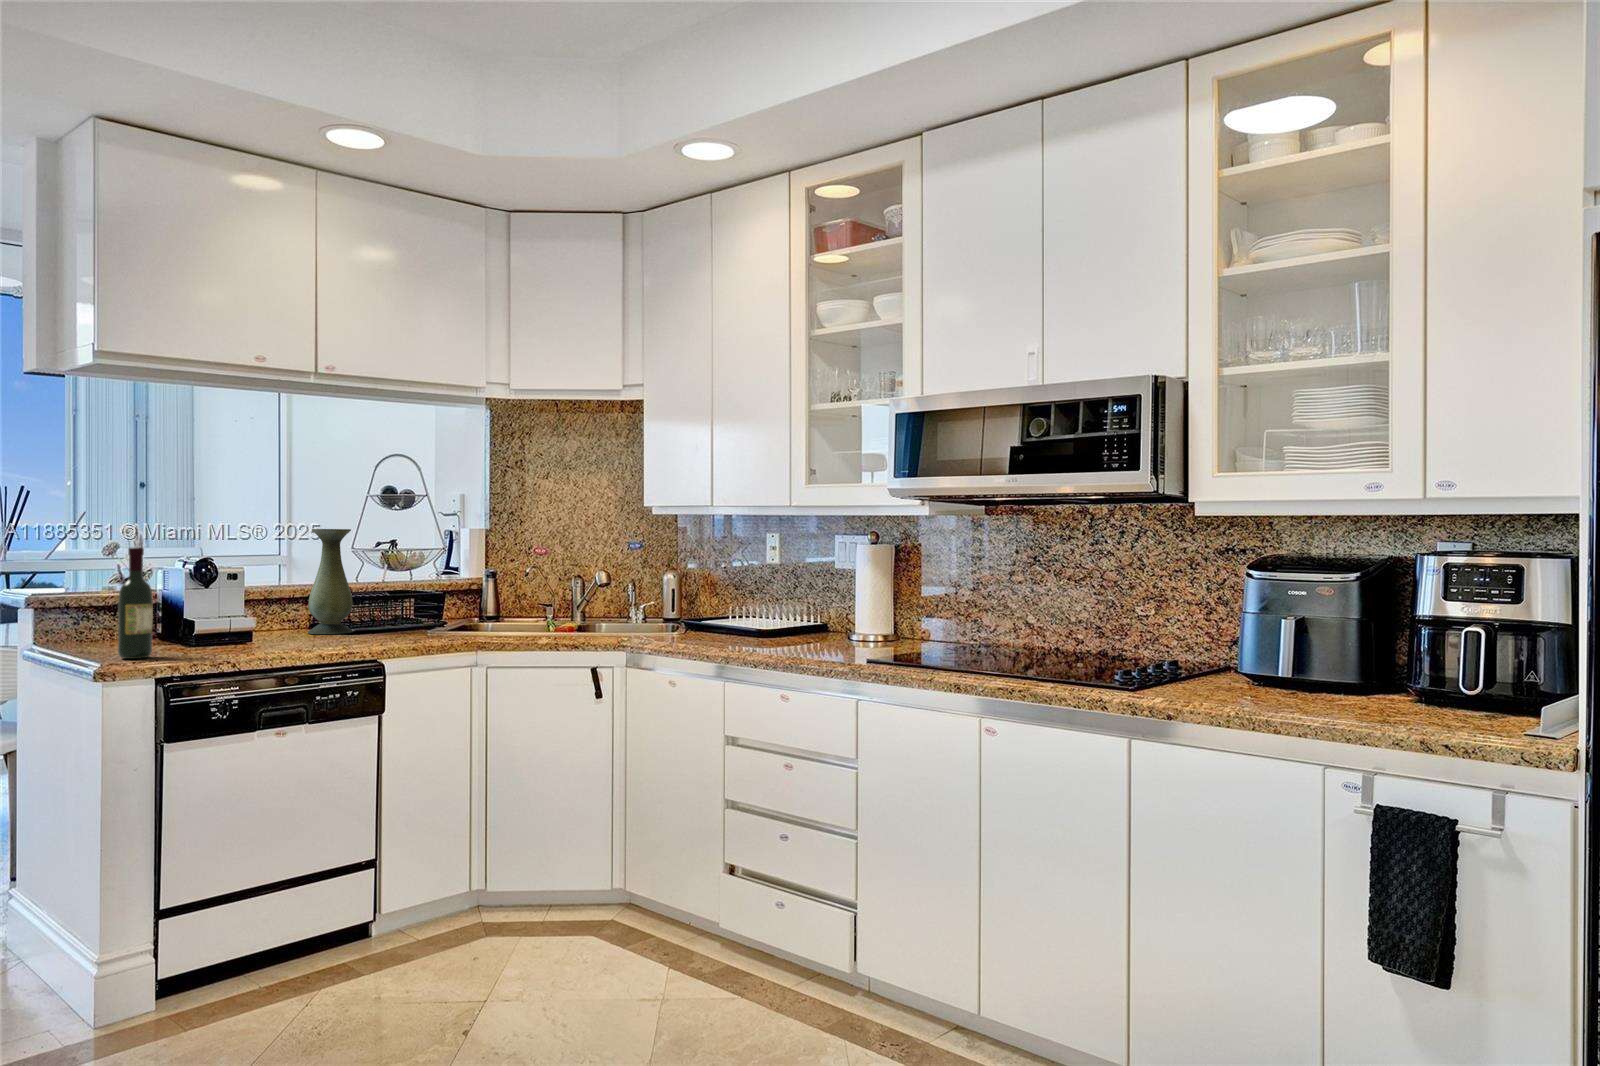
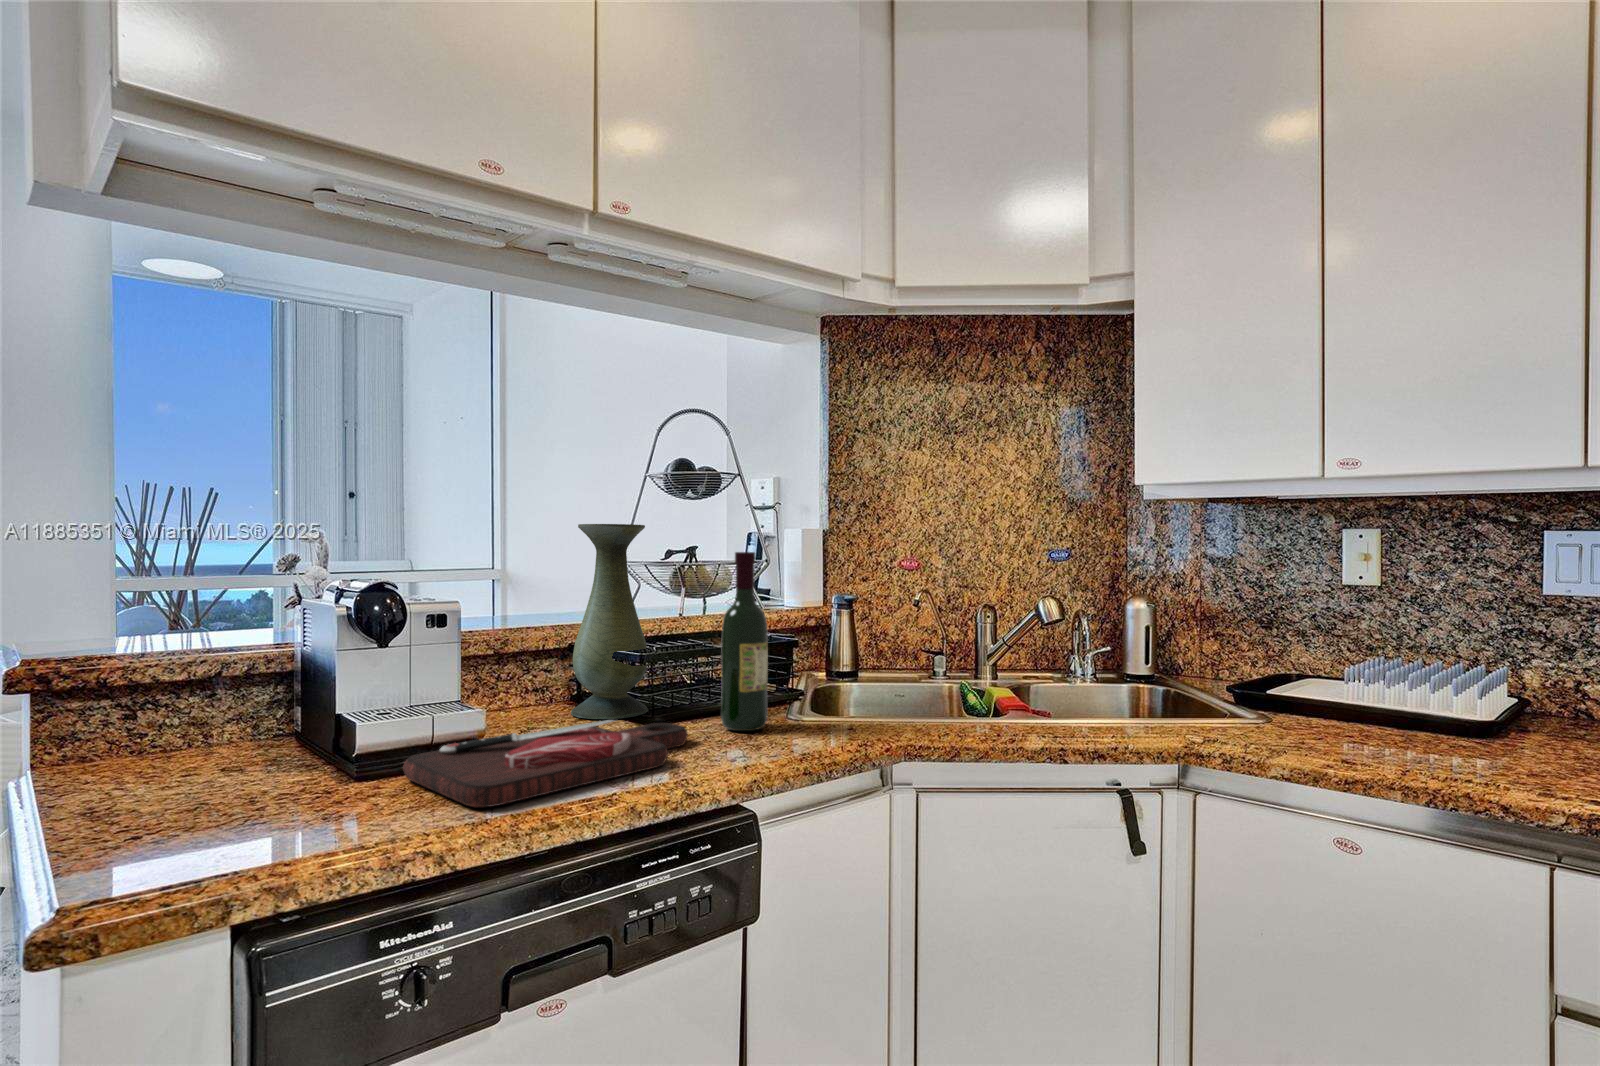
wine bottle: present [118,548,153,659] -> present [721,552,768,731]
cutting board: none [216,625,362,651] -> present [403,720,688,807]

